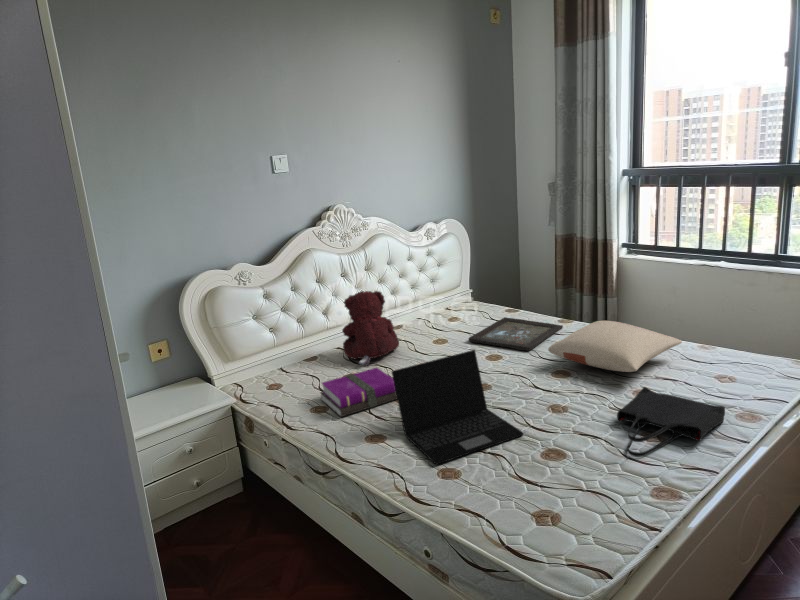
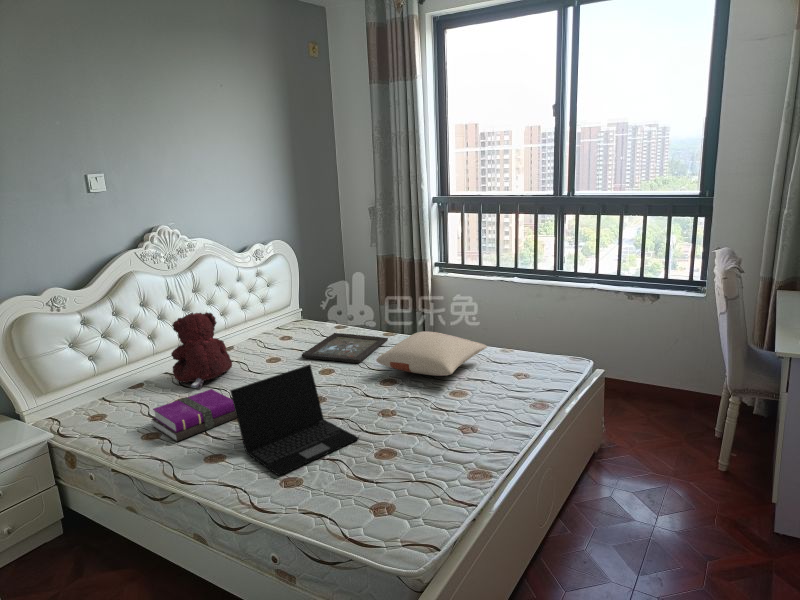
tote bag: present [617,387,725,457] -> none [438,387,521,447]

